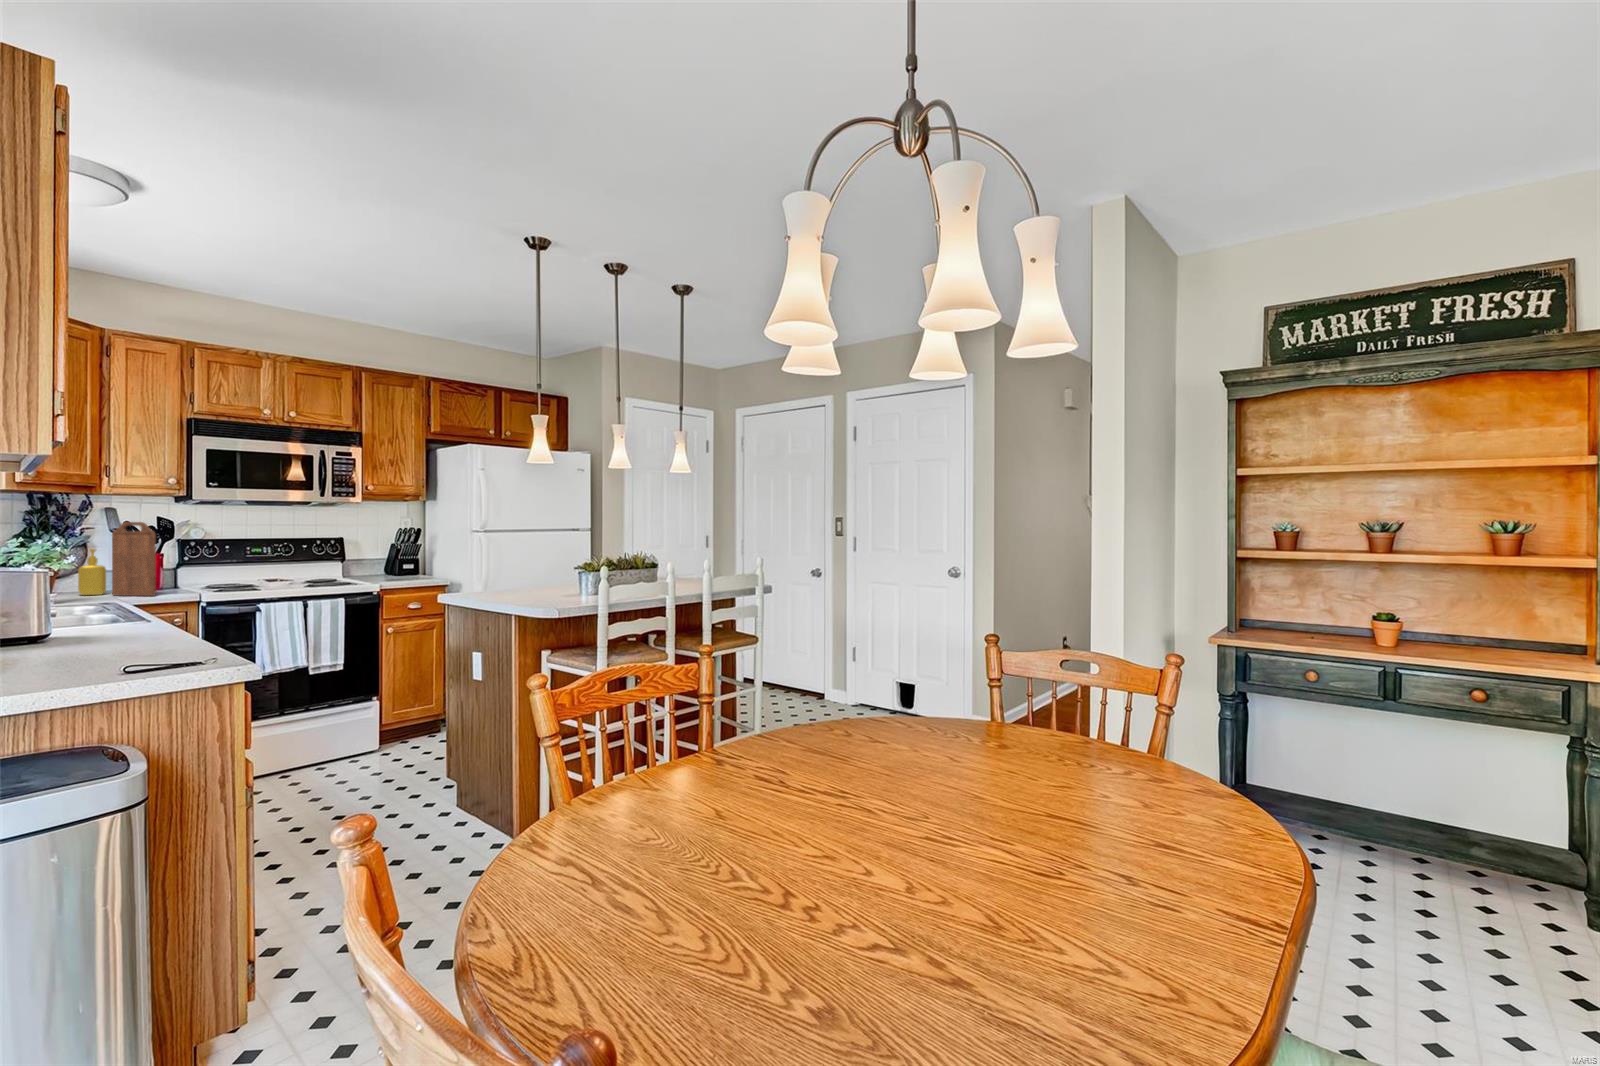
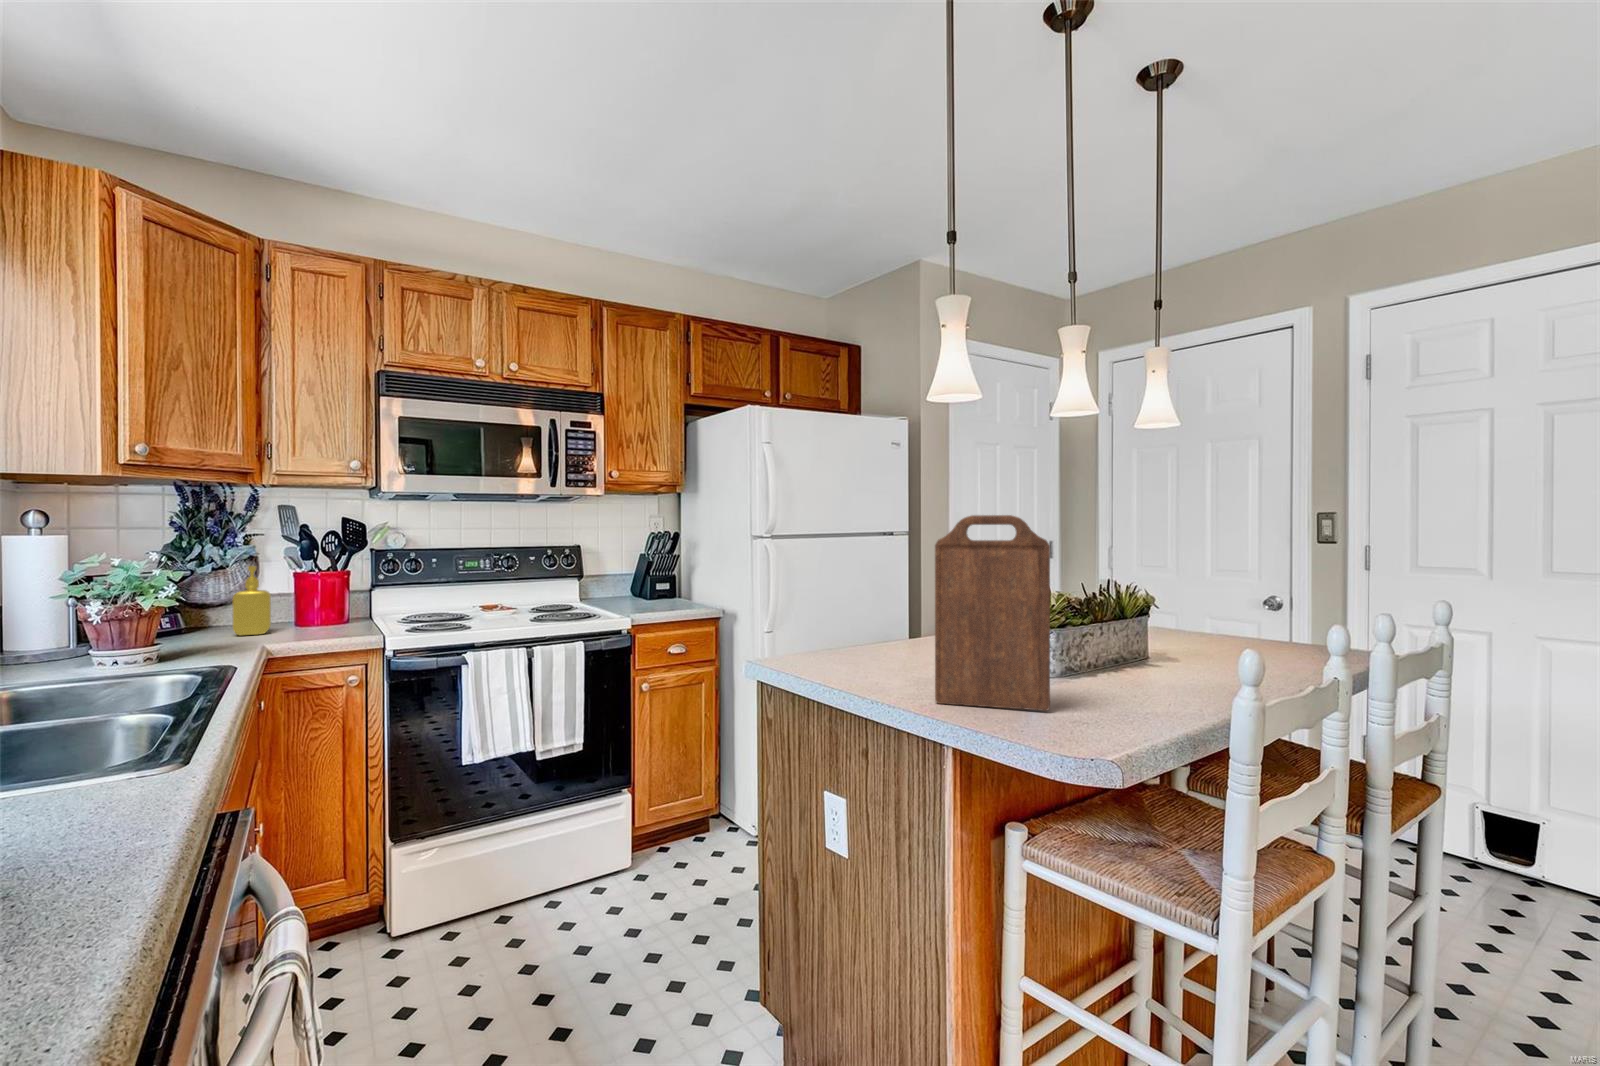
cutting board: present [112,522,156,596] -> present [935,515,1050,711]

